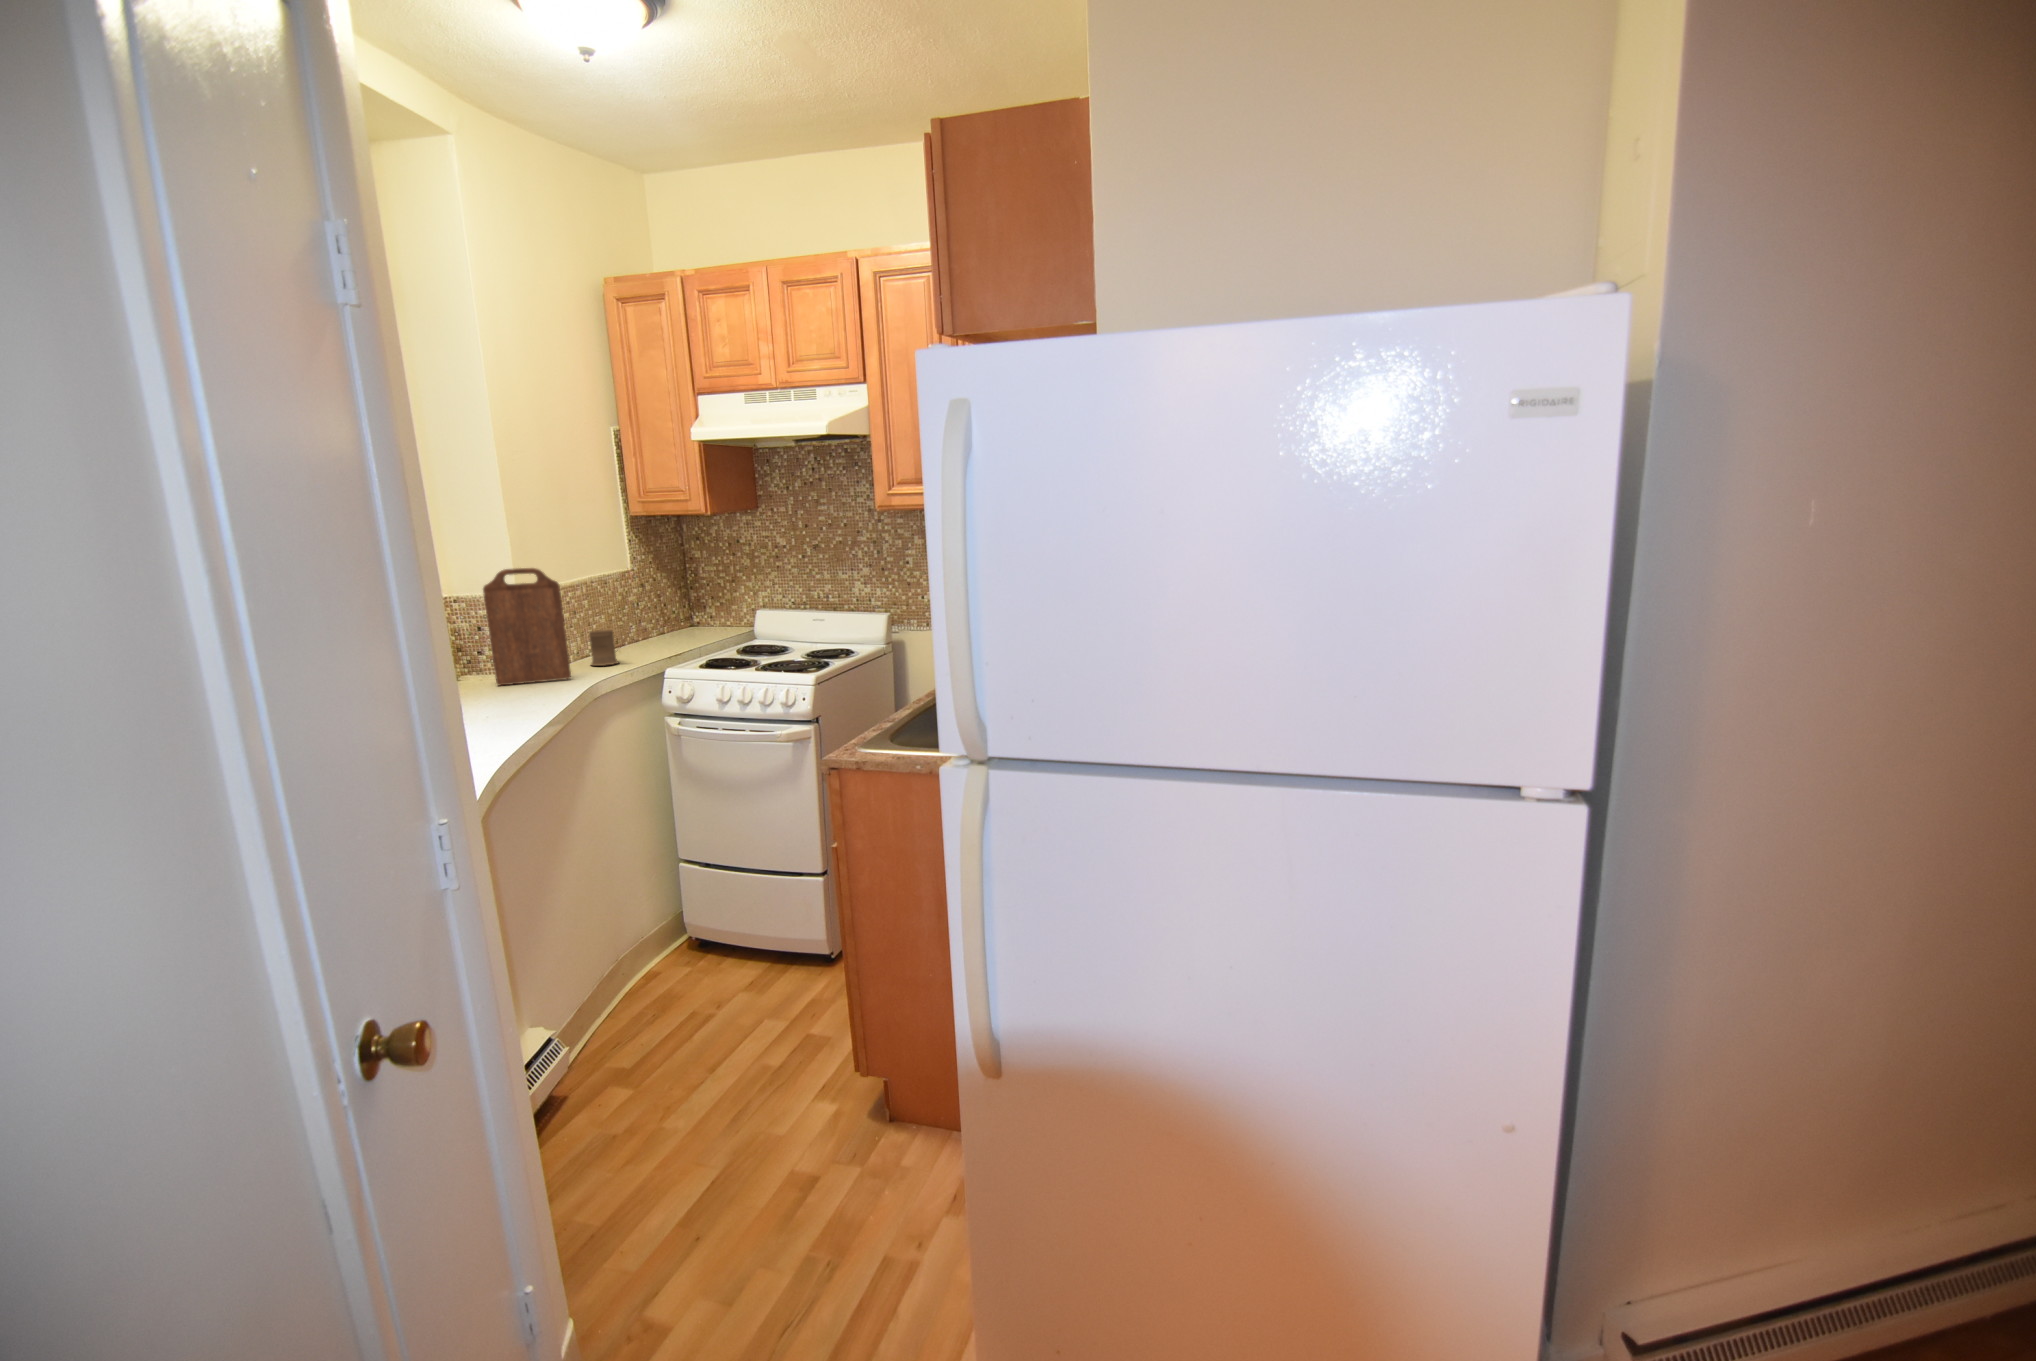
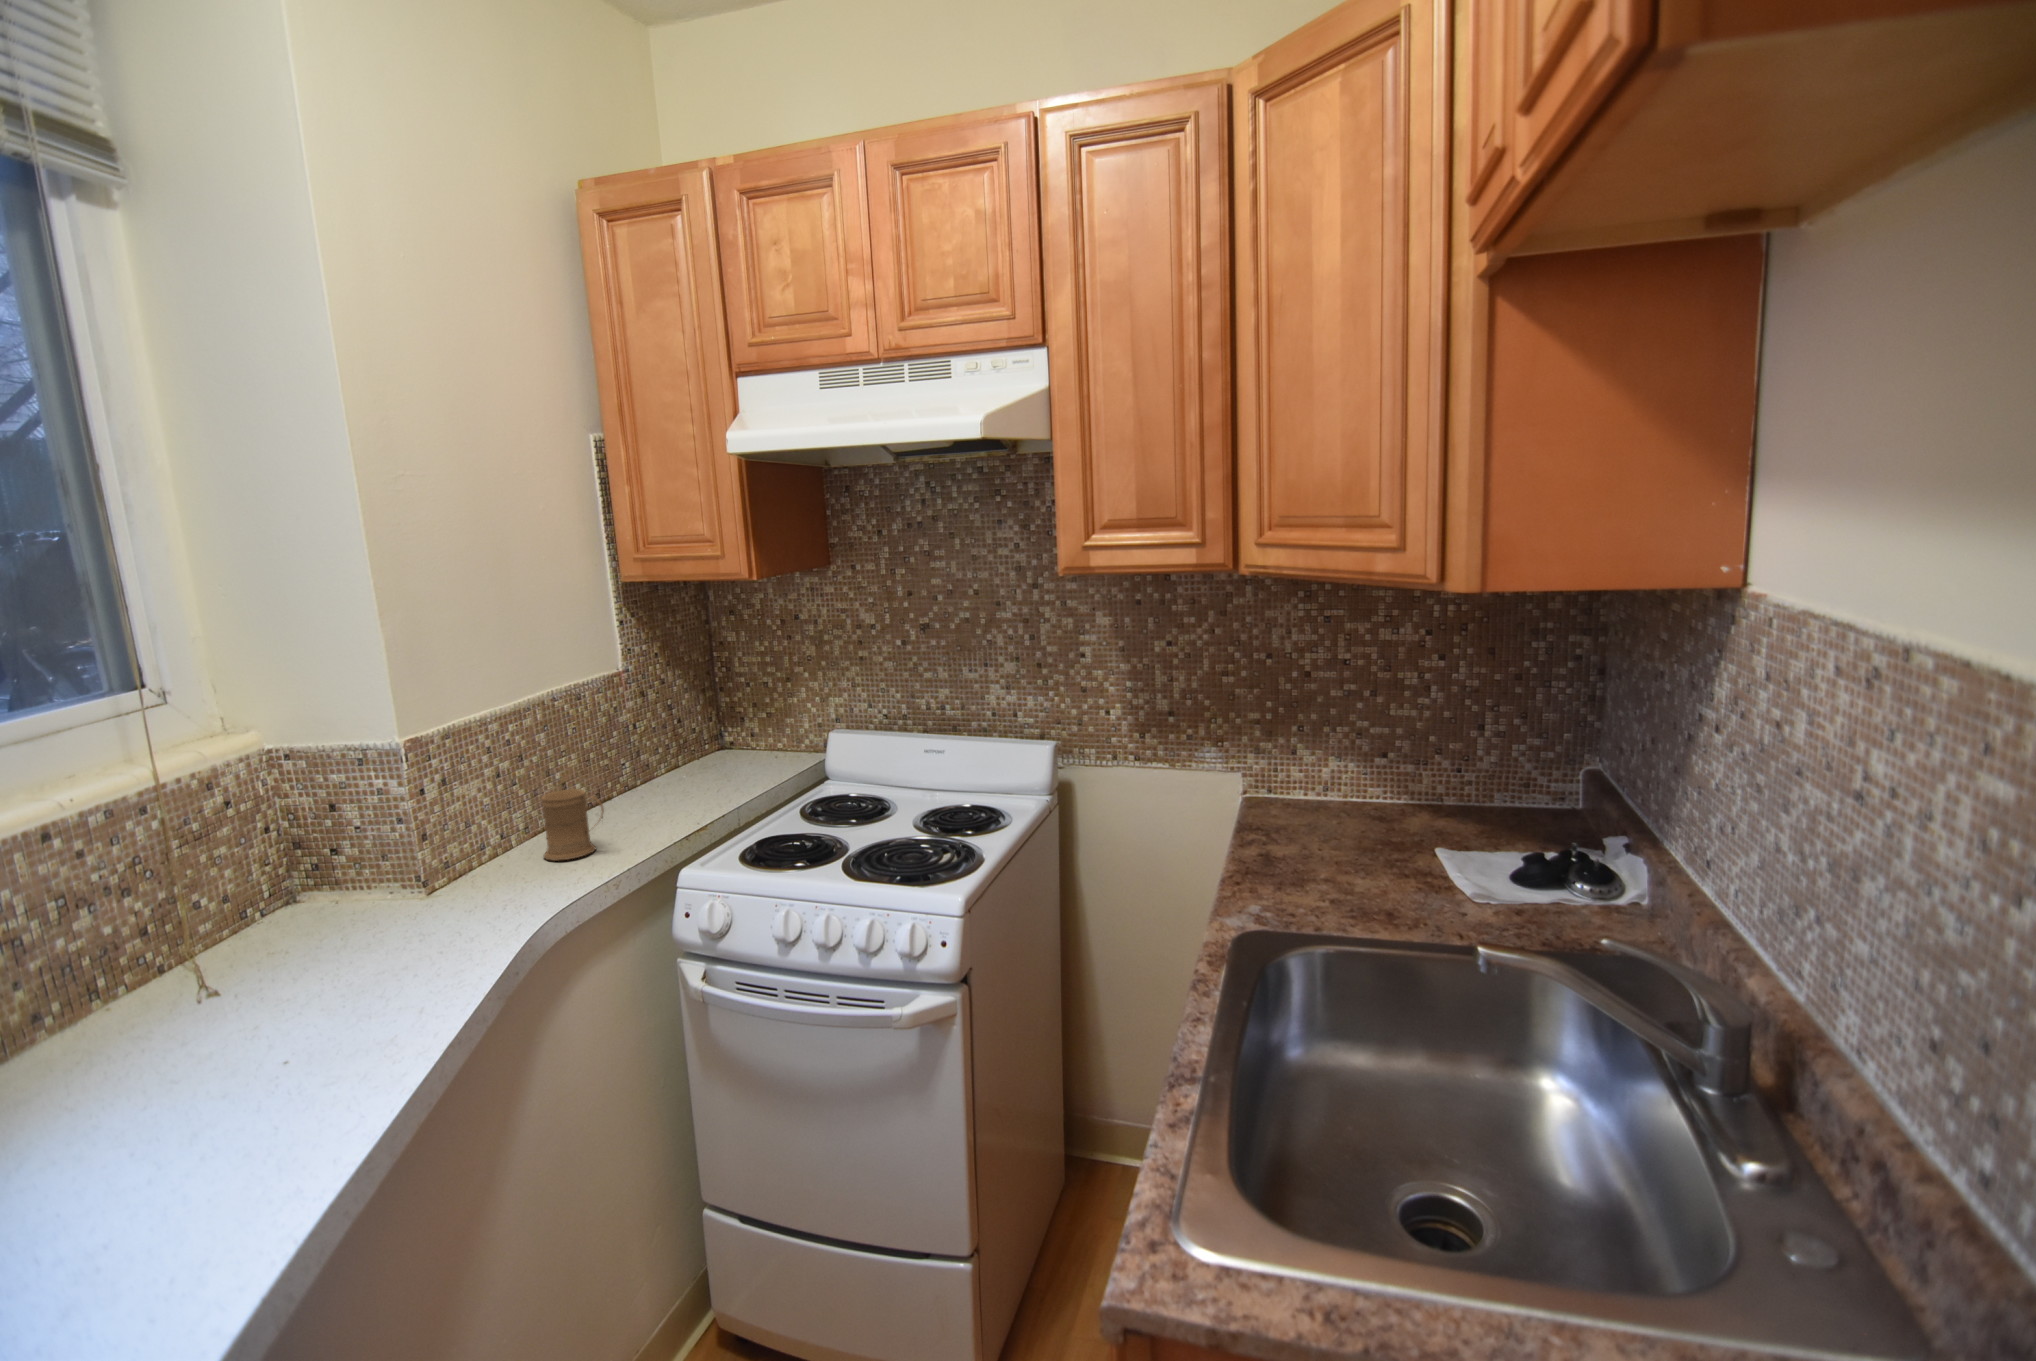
cutting board: present [483,568,571,686] -> none [322,698,500,930]

